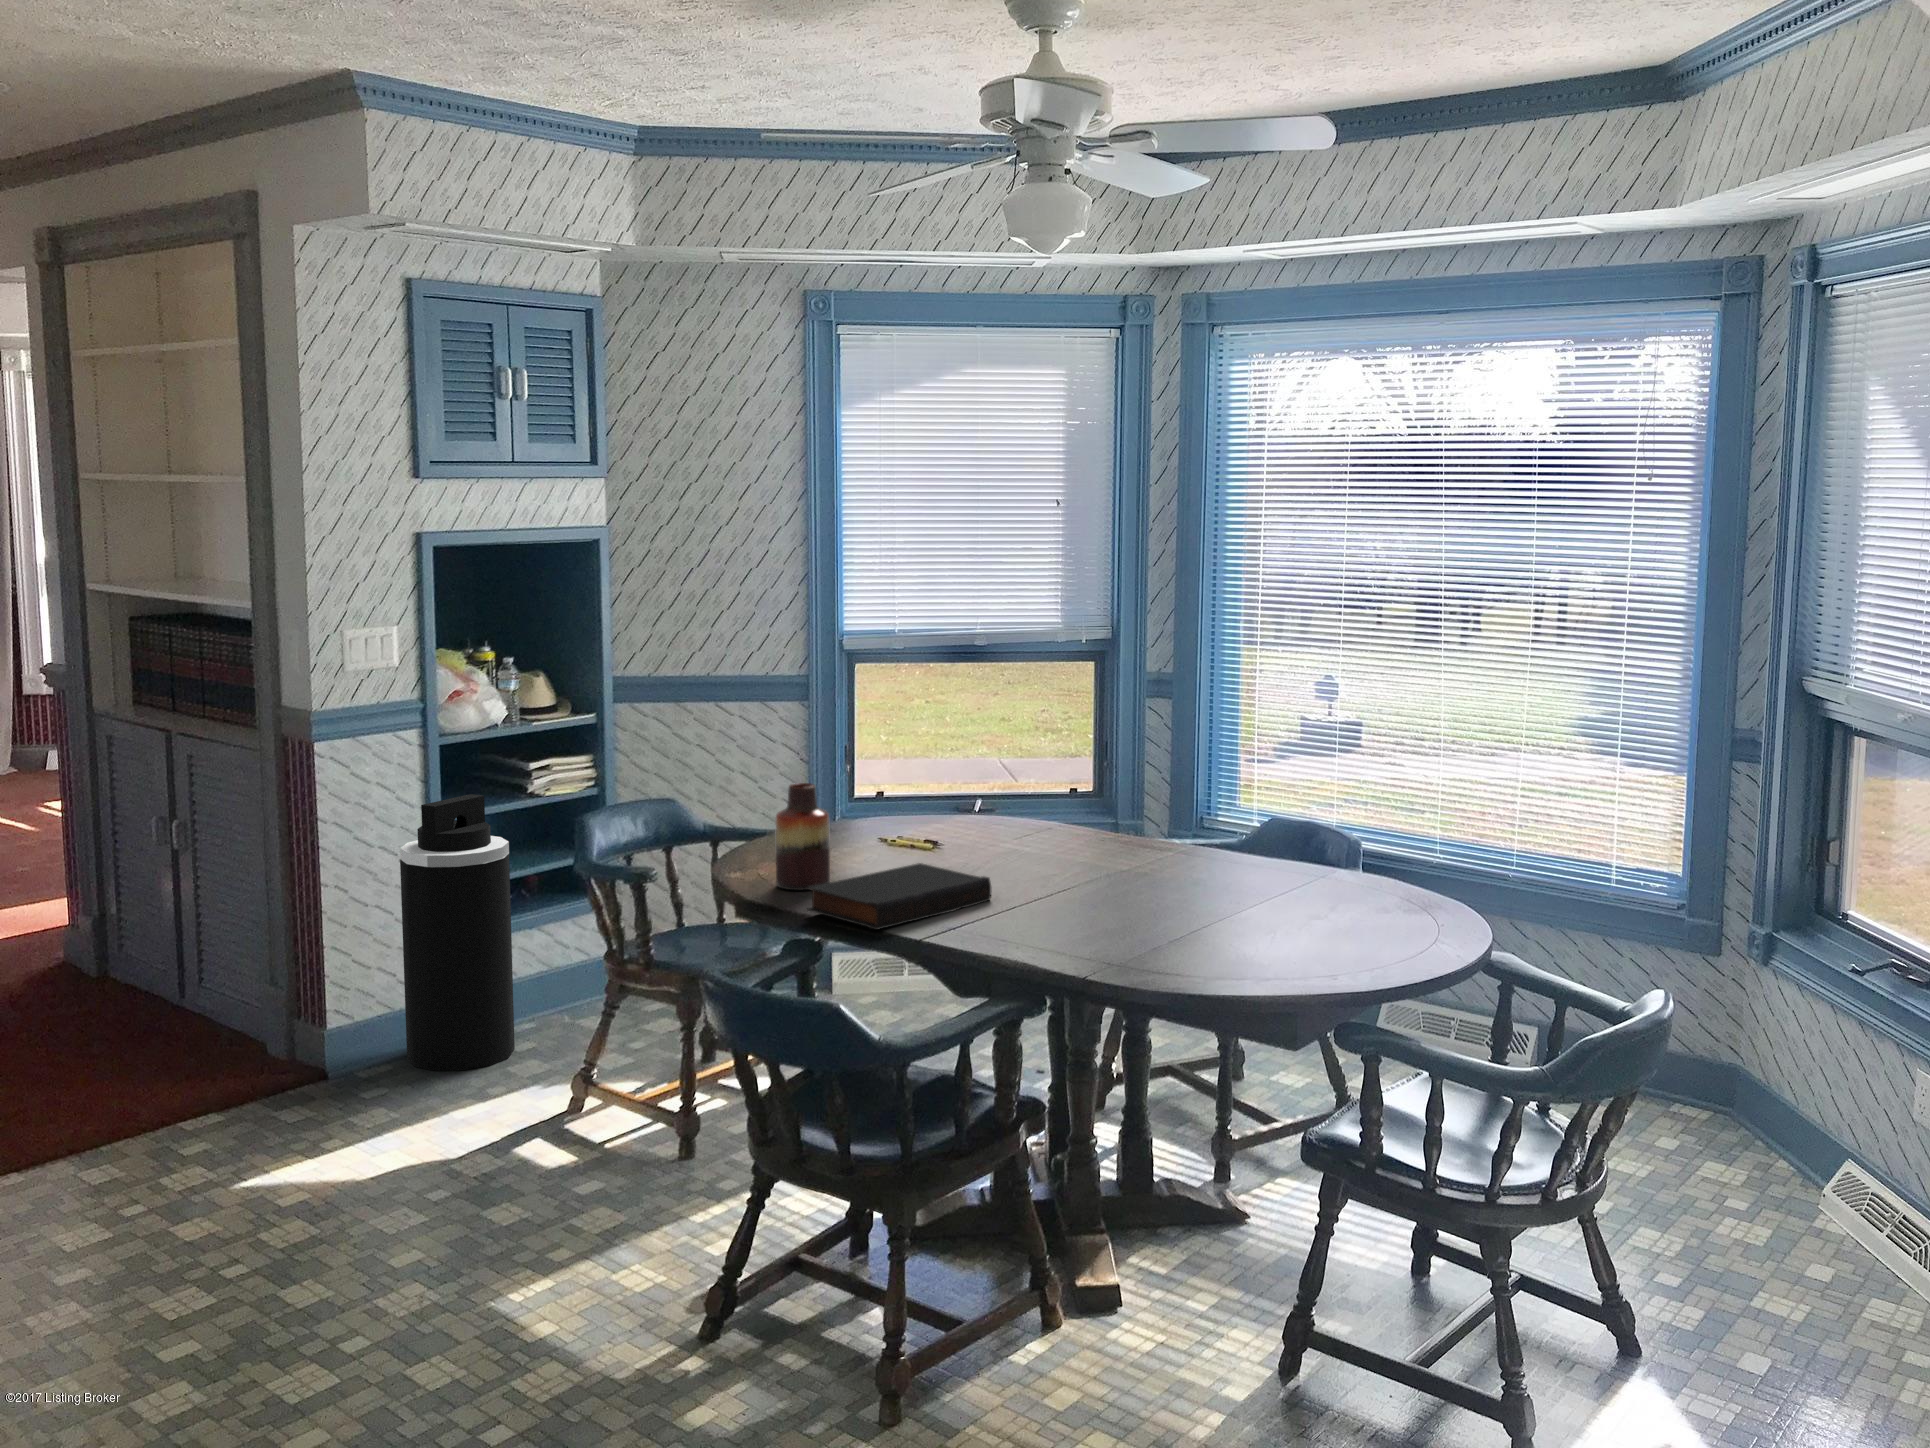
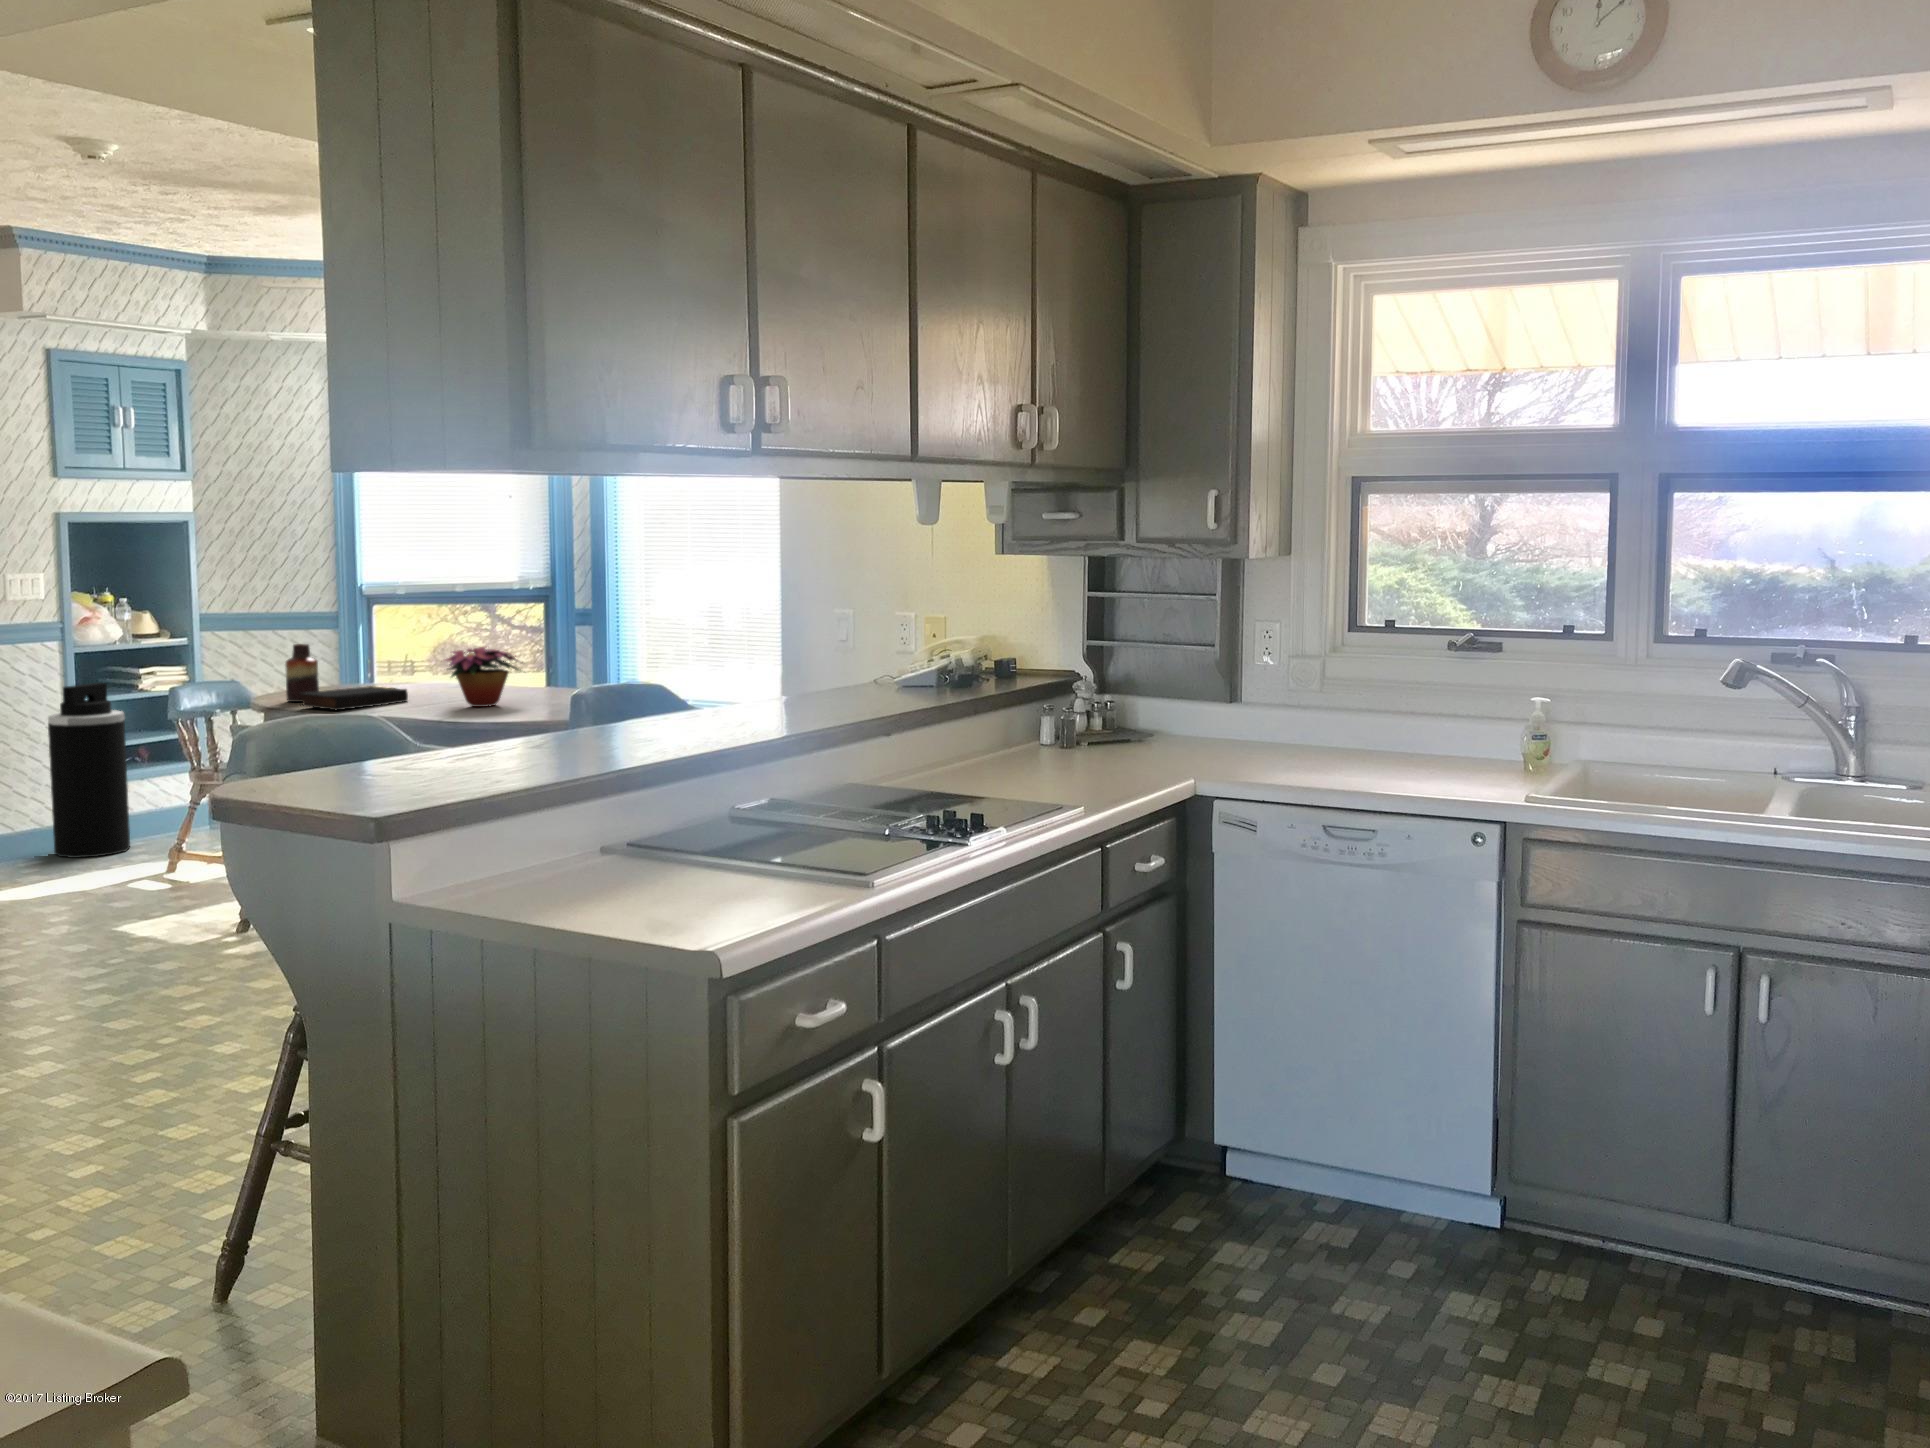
flower arrangement: none [1068,812,1237,935] -> present [445,647,520,707]

